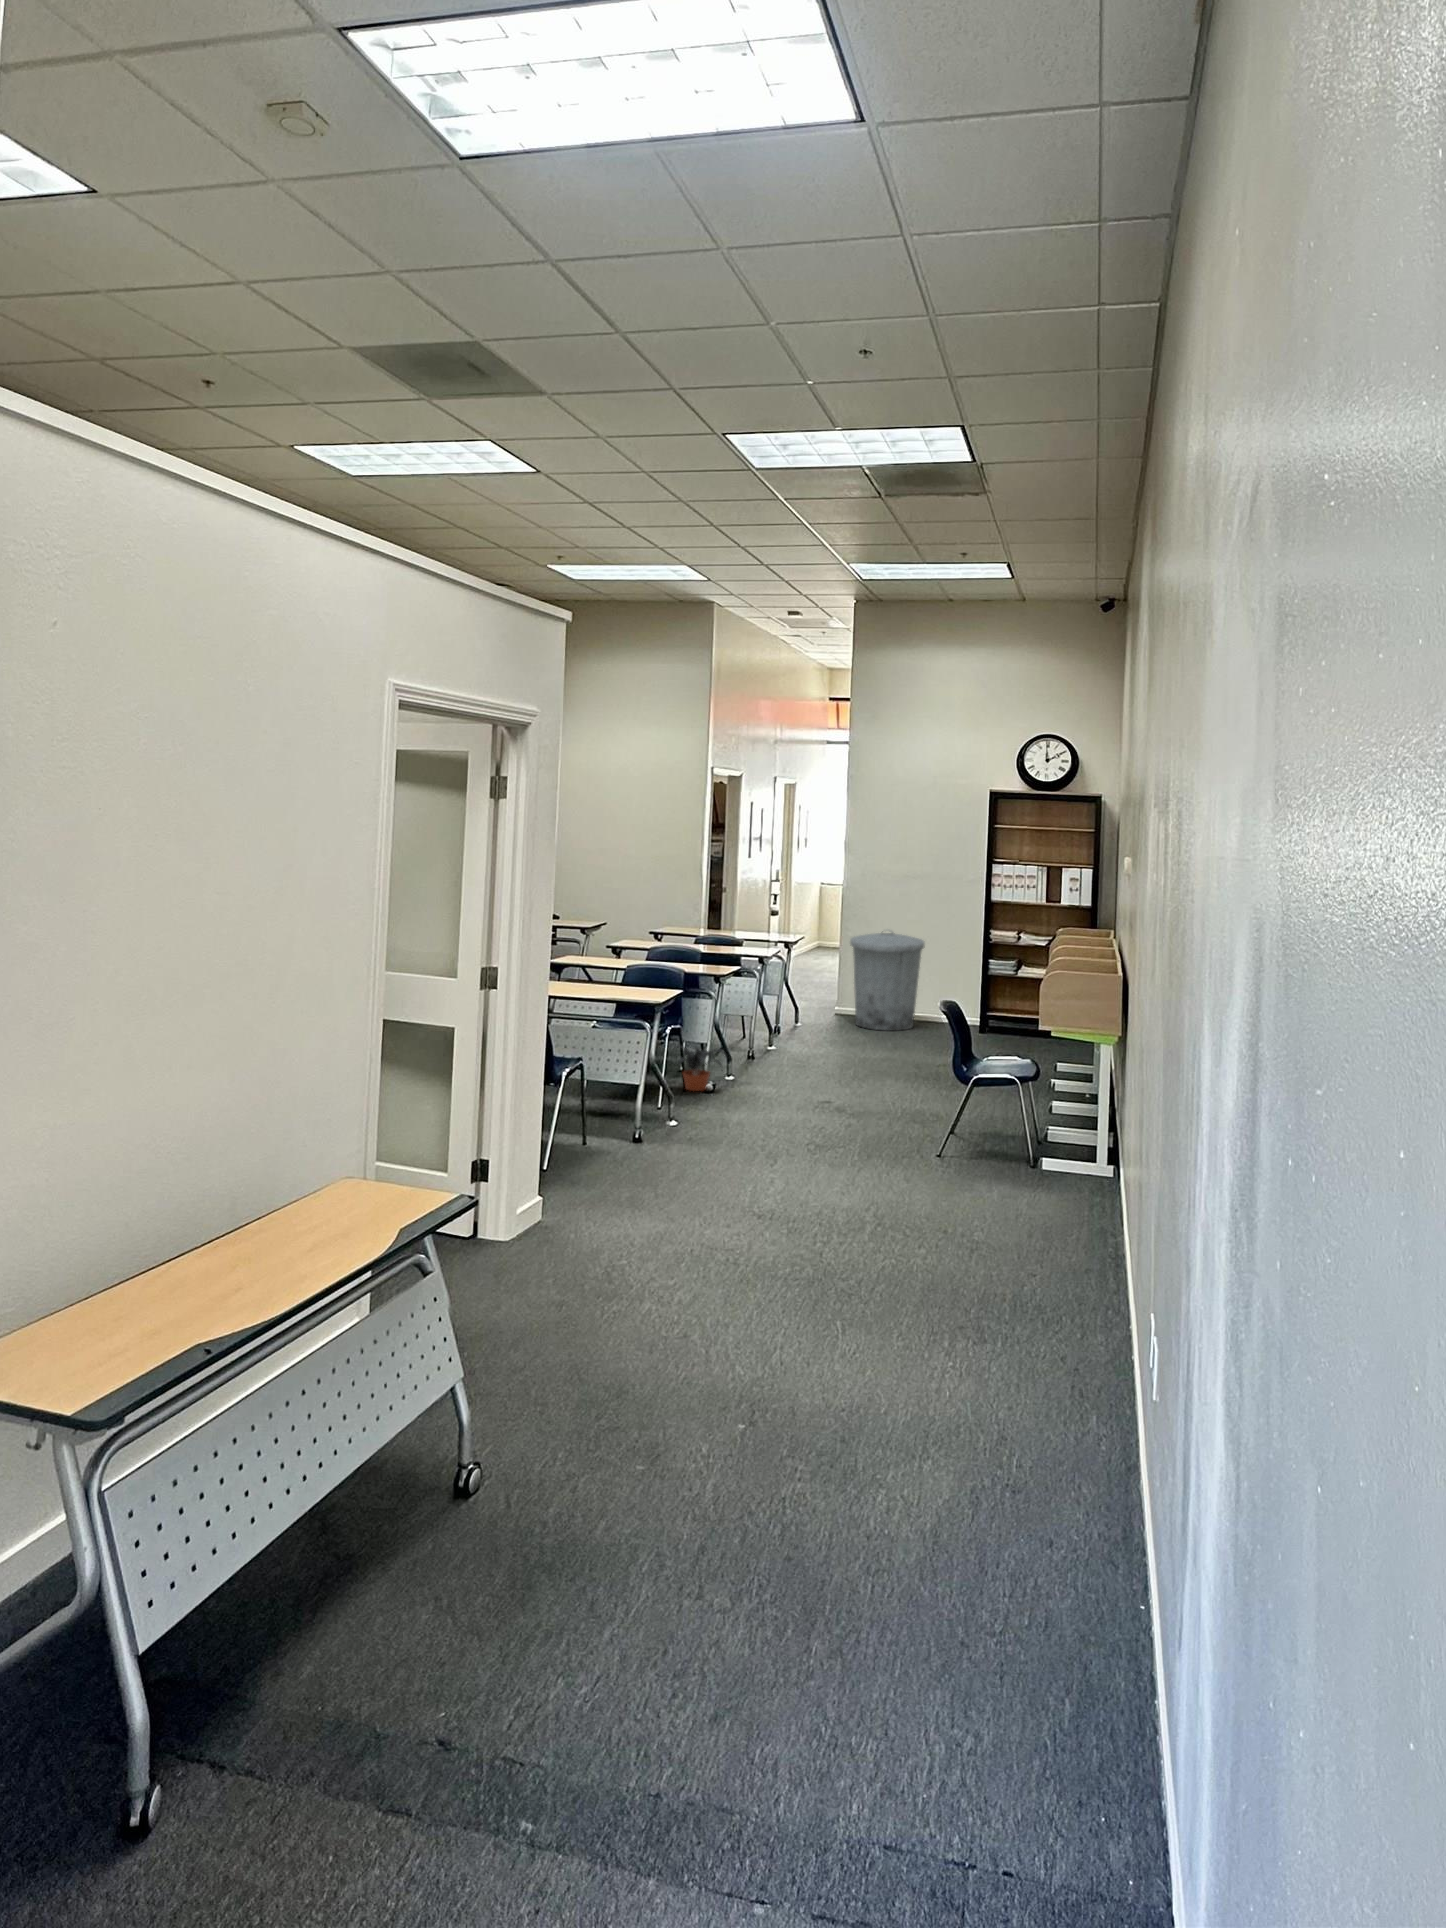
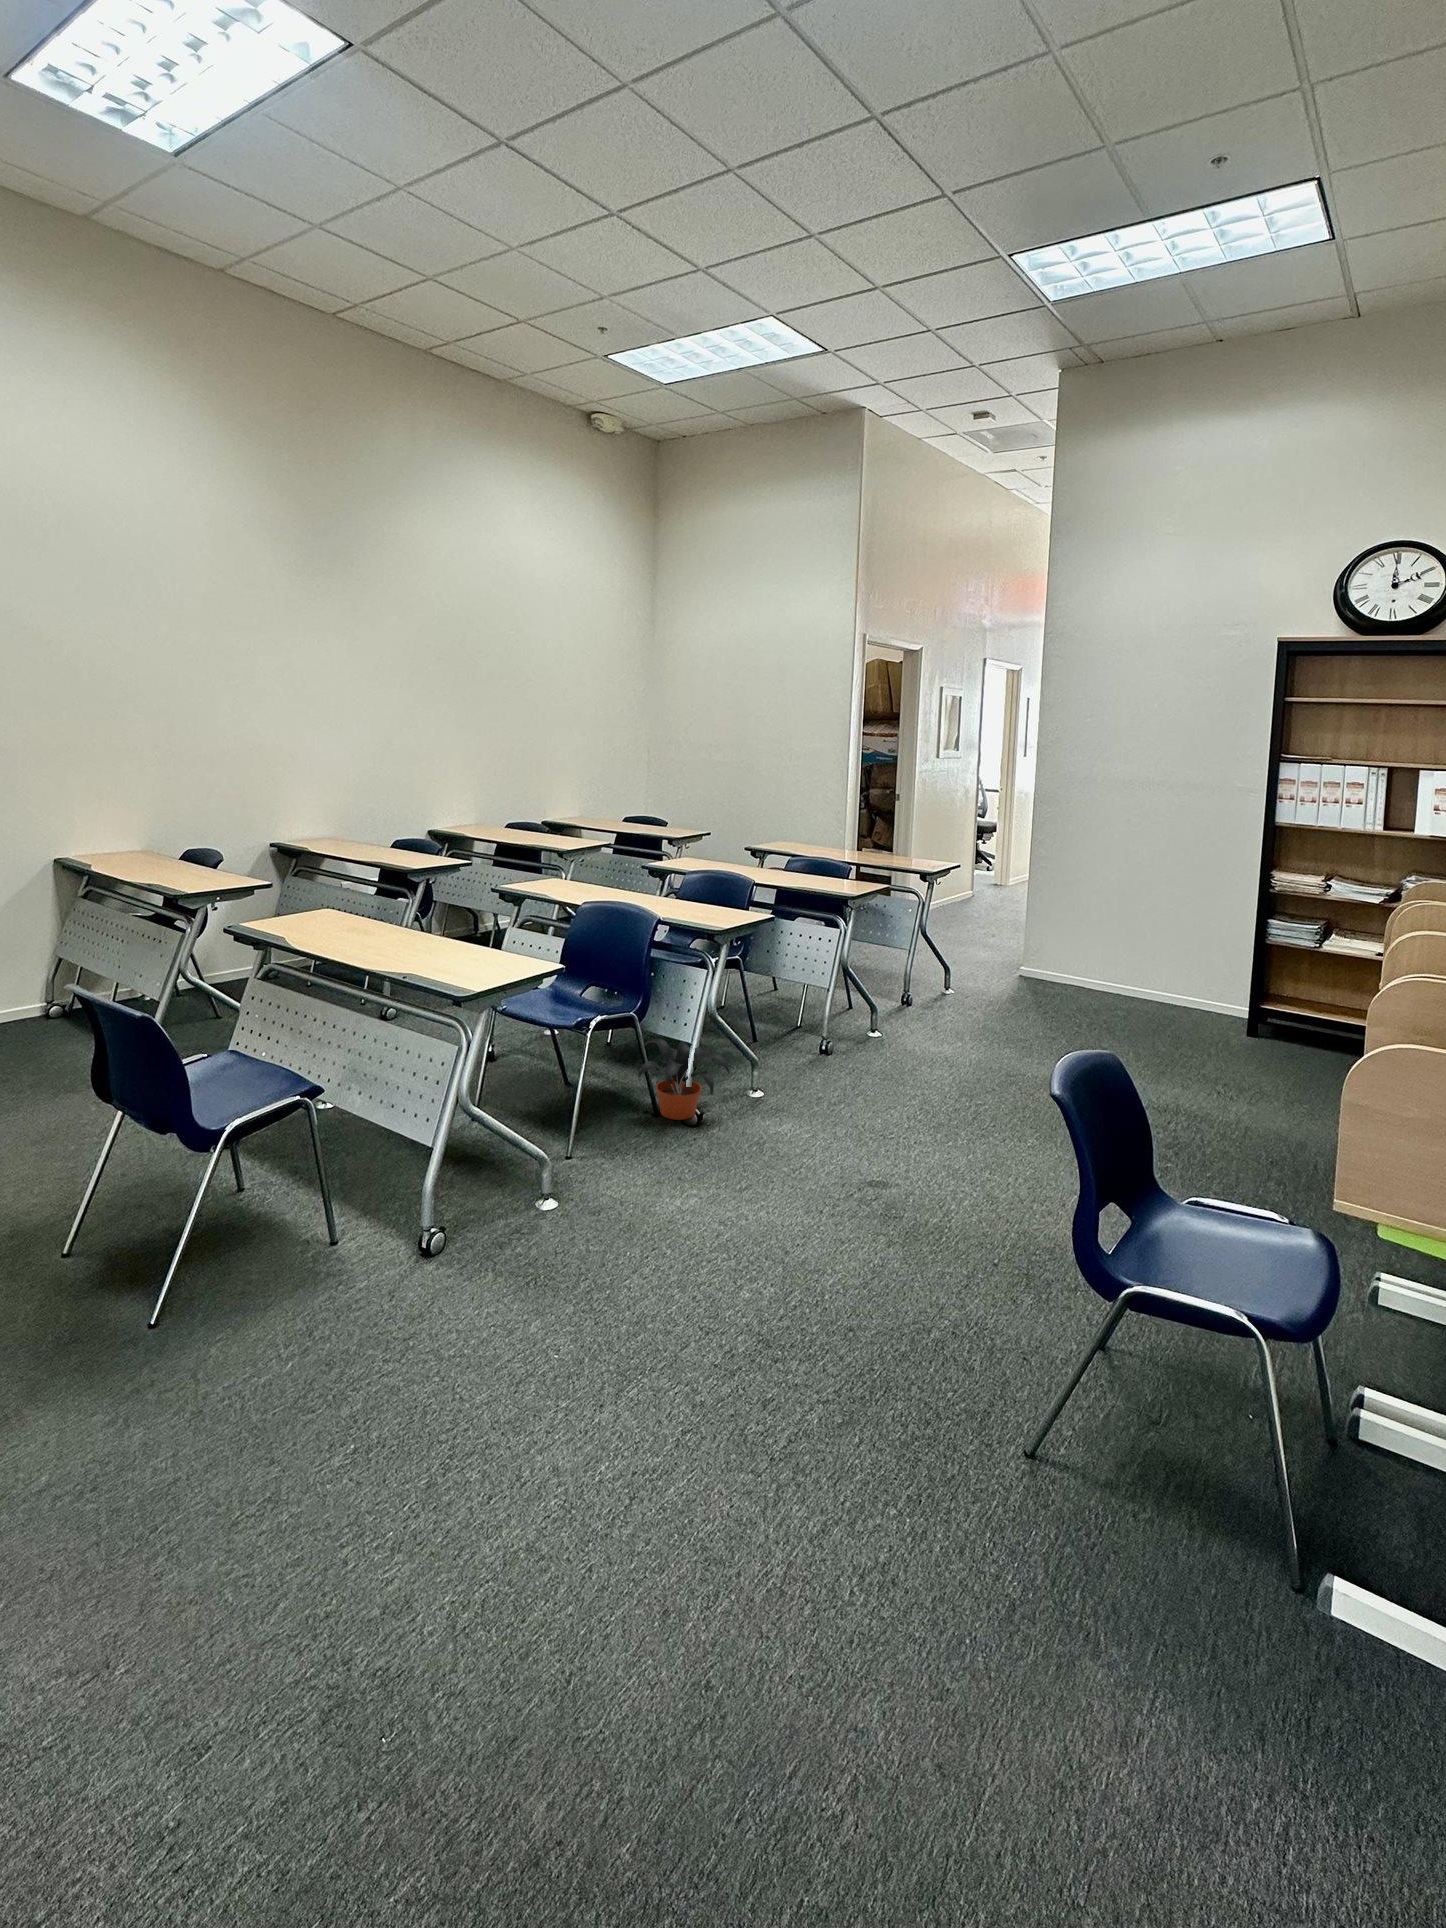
trash can: present [850,931,925,1031] -> none [1029,861,1152,1018]

